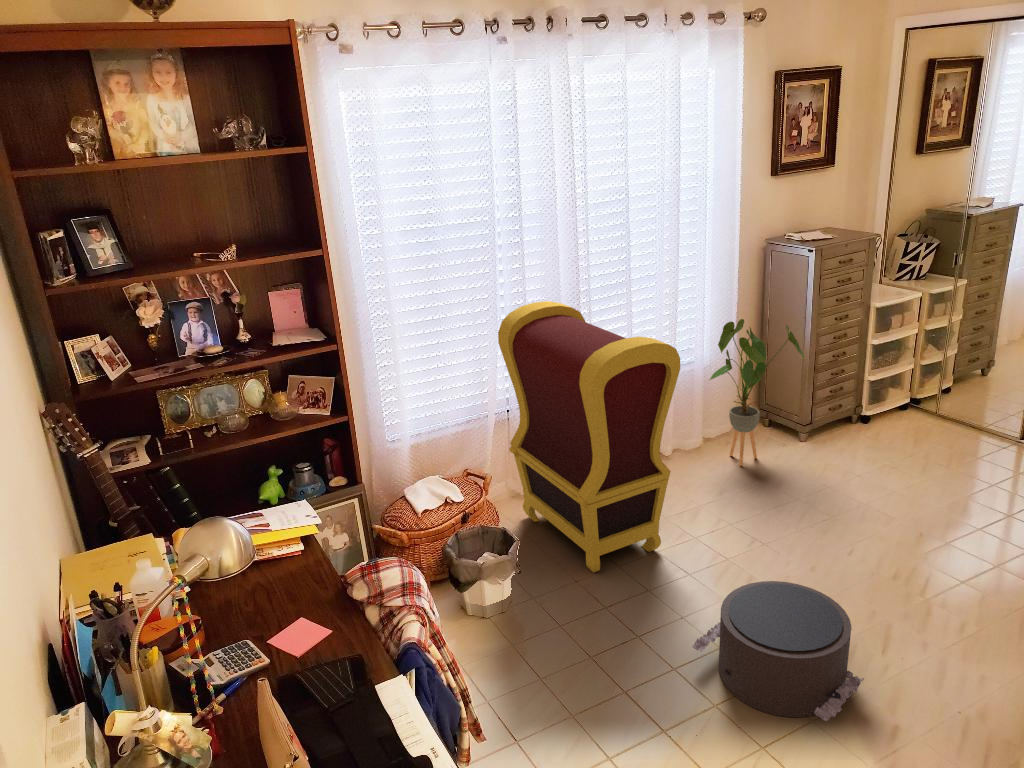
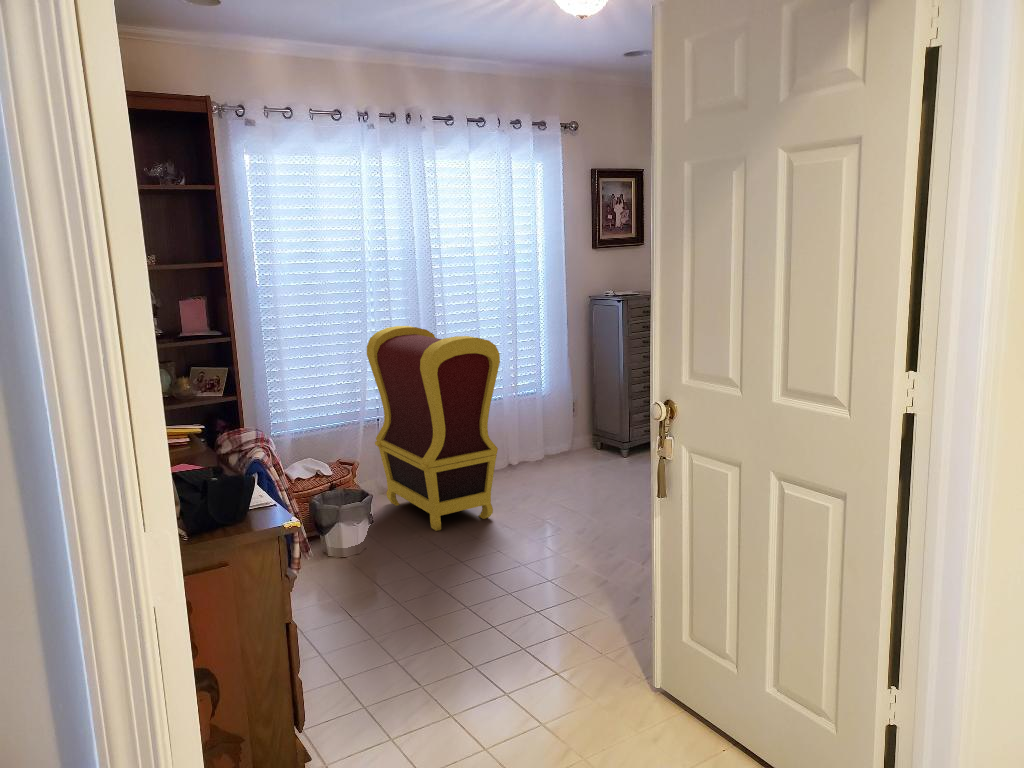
house plant: present [709,319,804,466] -> none [543,353,618,472]
pouf: present [692,581,864,721] -> none [498,510,621,597]

